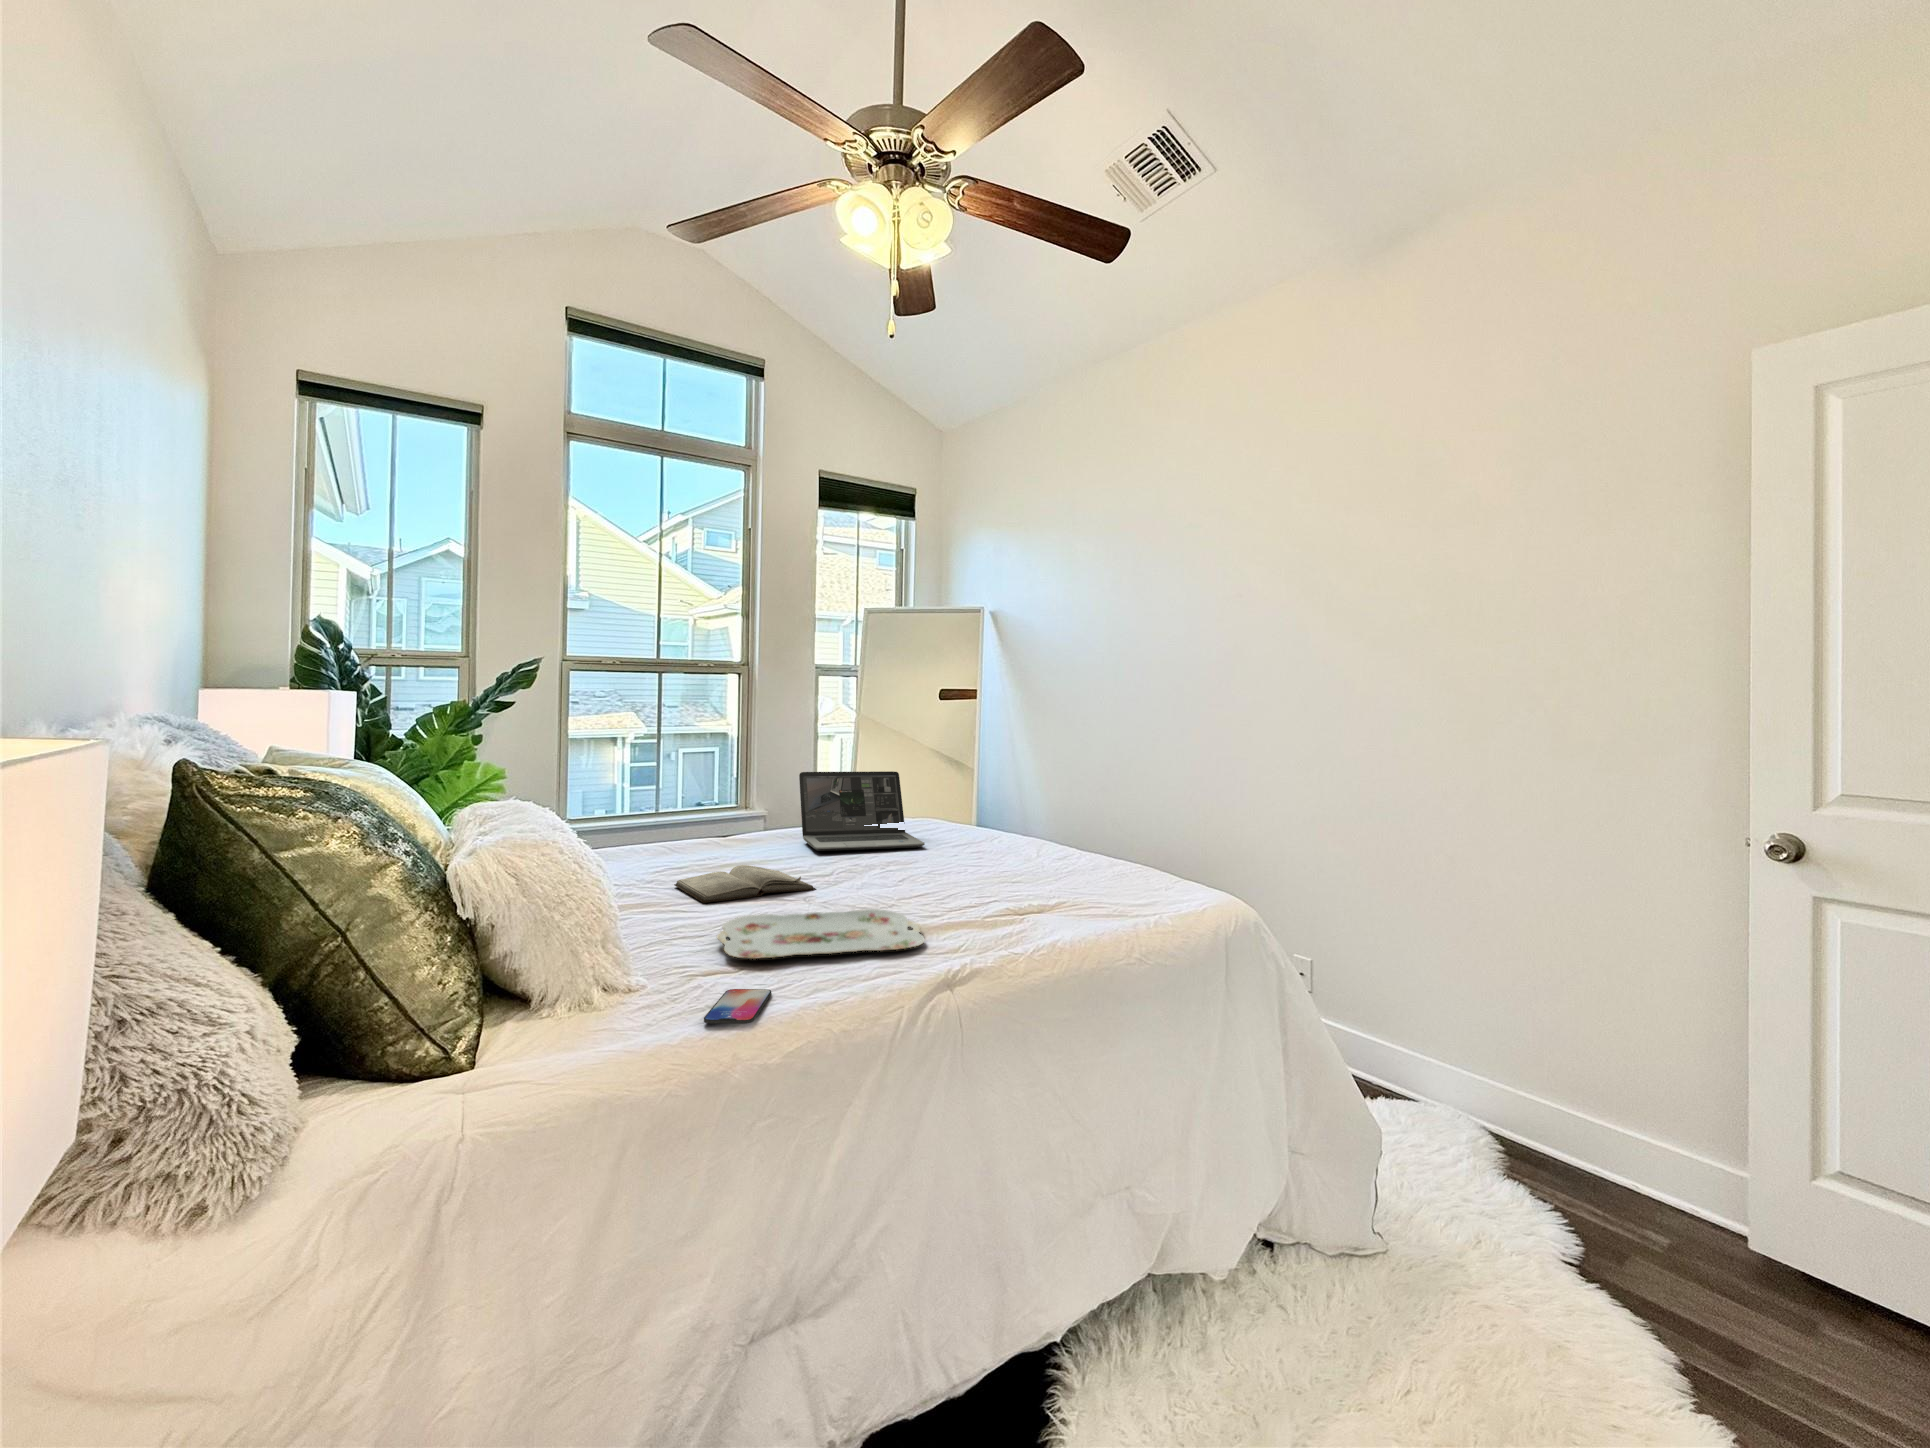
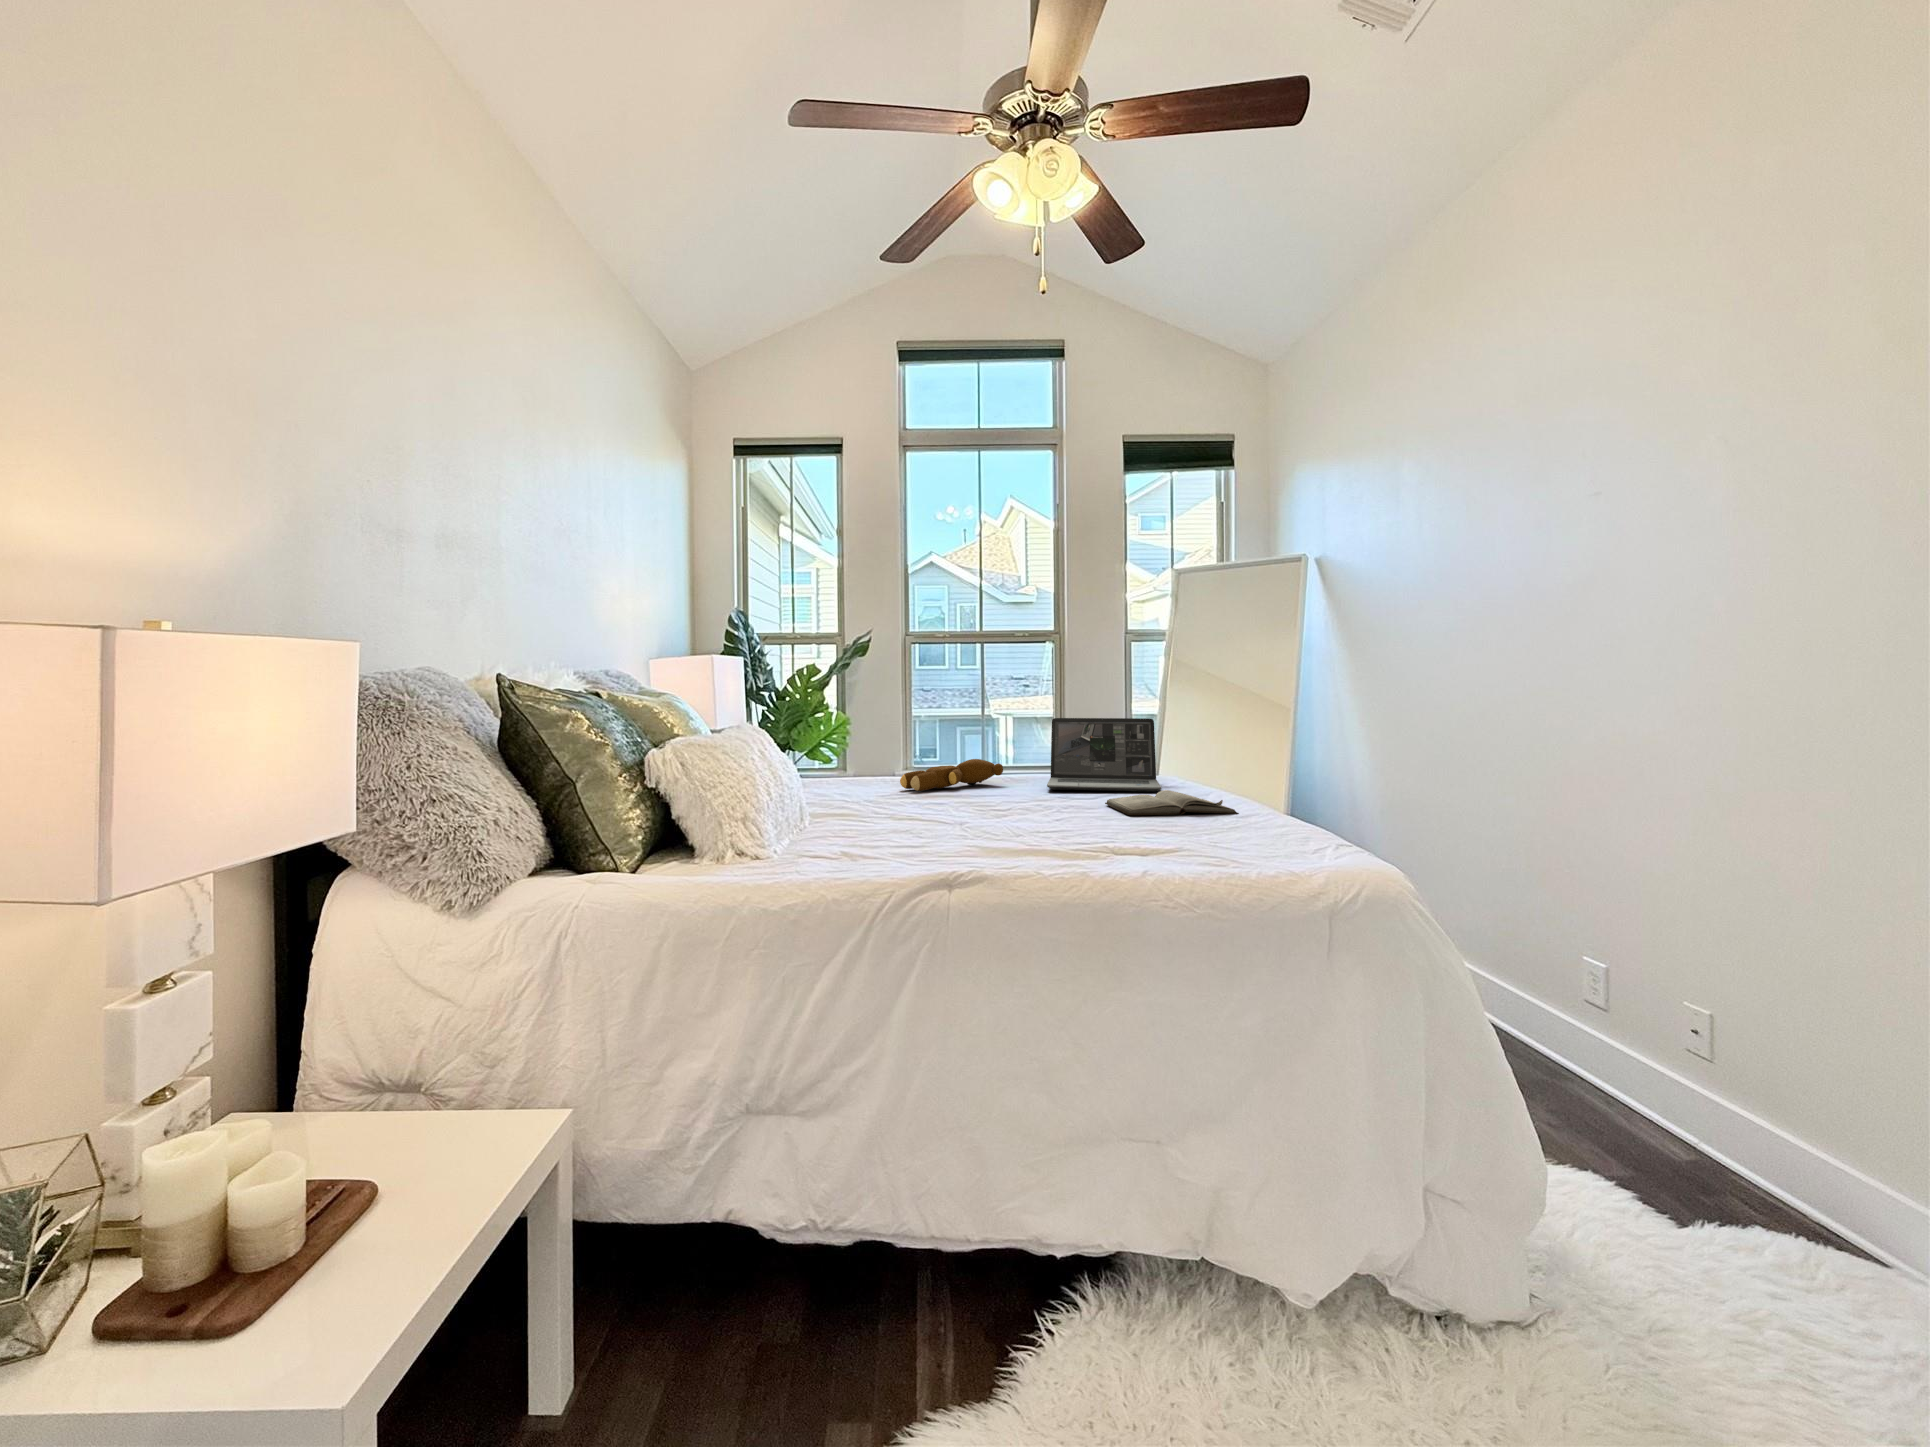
teddy bear: none [645,820,755,862] -> present [900,759,1003,791]
diary: present [674,865,816,903] -> present [1105,790,1239,815]
serving tray: present [717,909,924,959] -> none [854,821,1048,854]
smartphone: present [704,989,771,1024] -> none [775,862,853,882]

